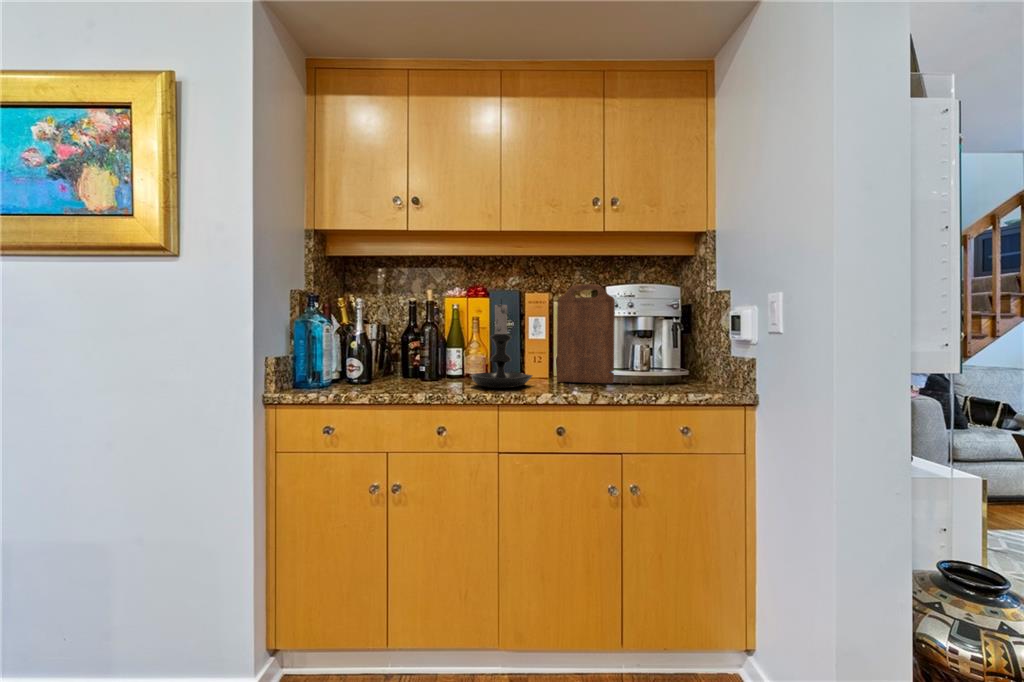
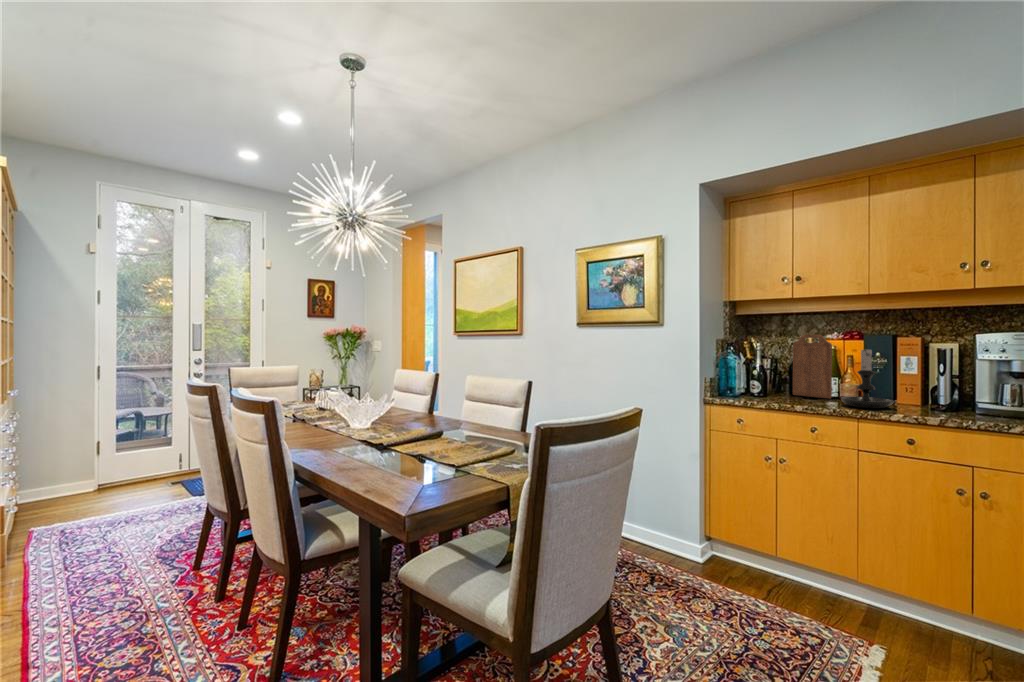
cutting board: present [557,284,615,383] -> present [793,335,832,399]

